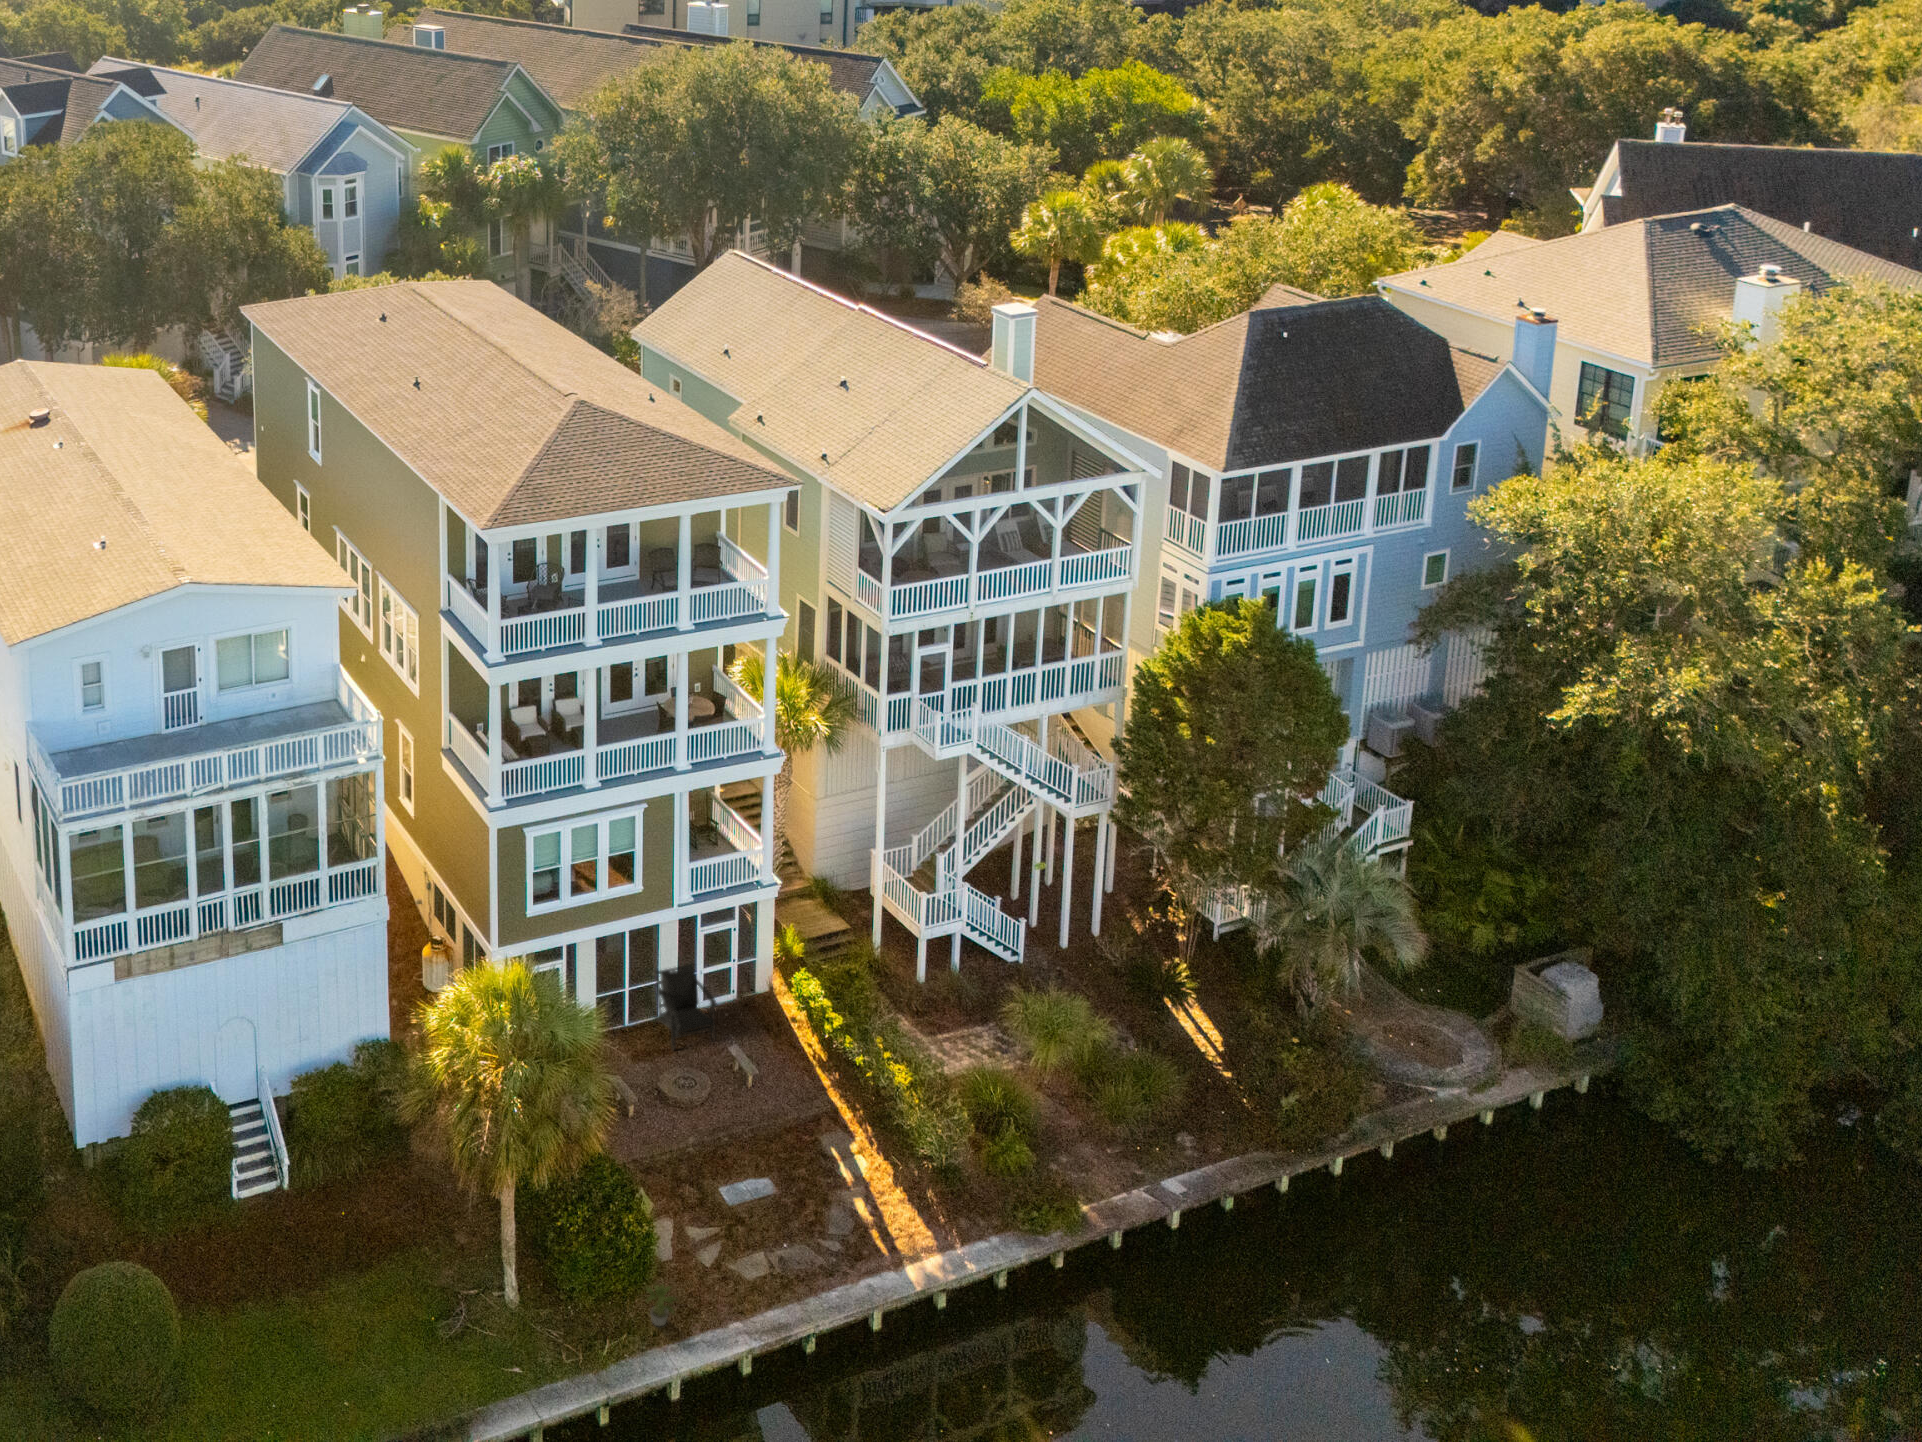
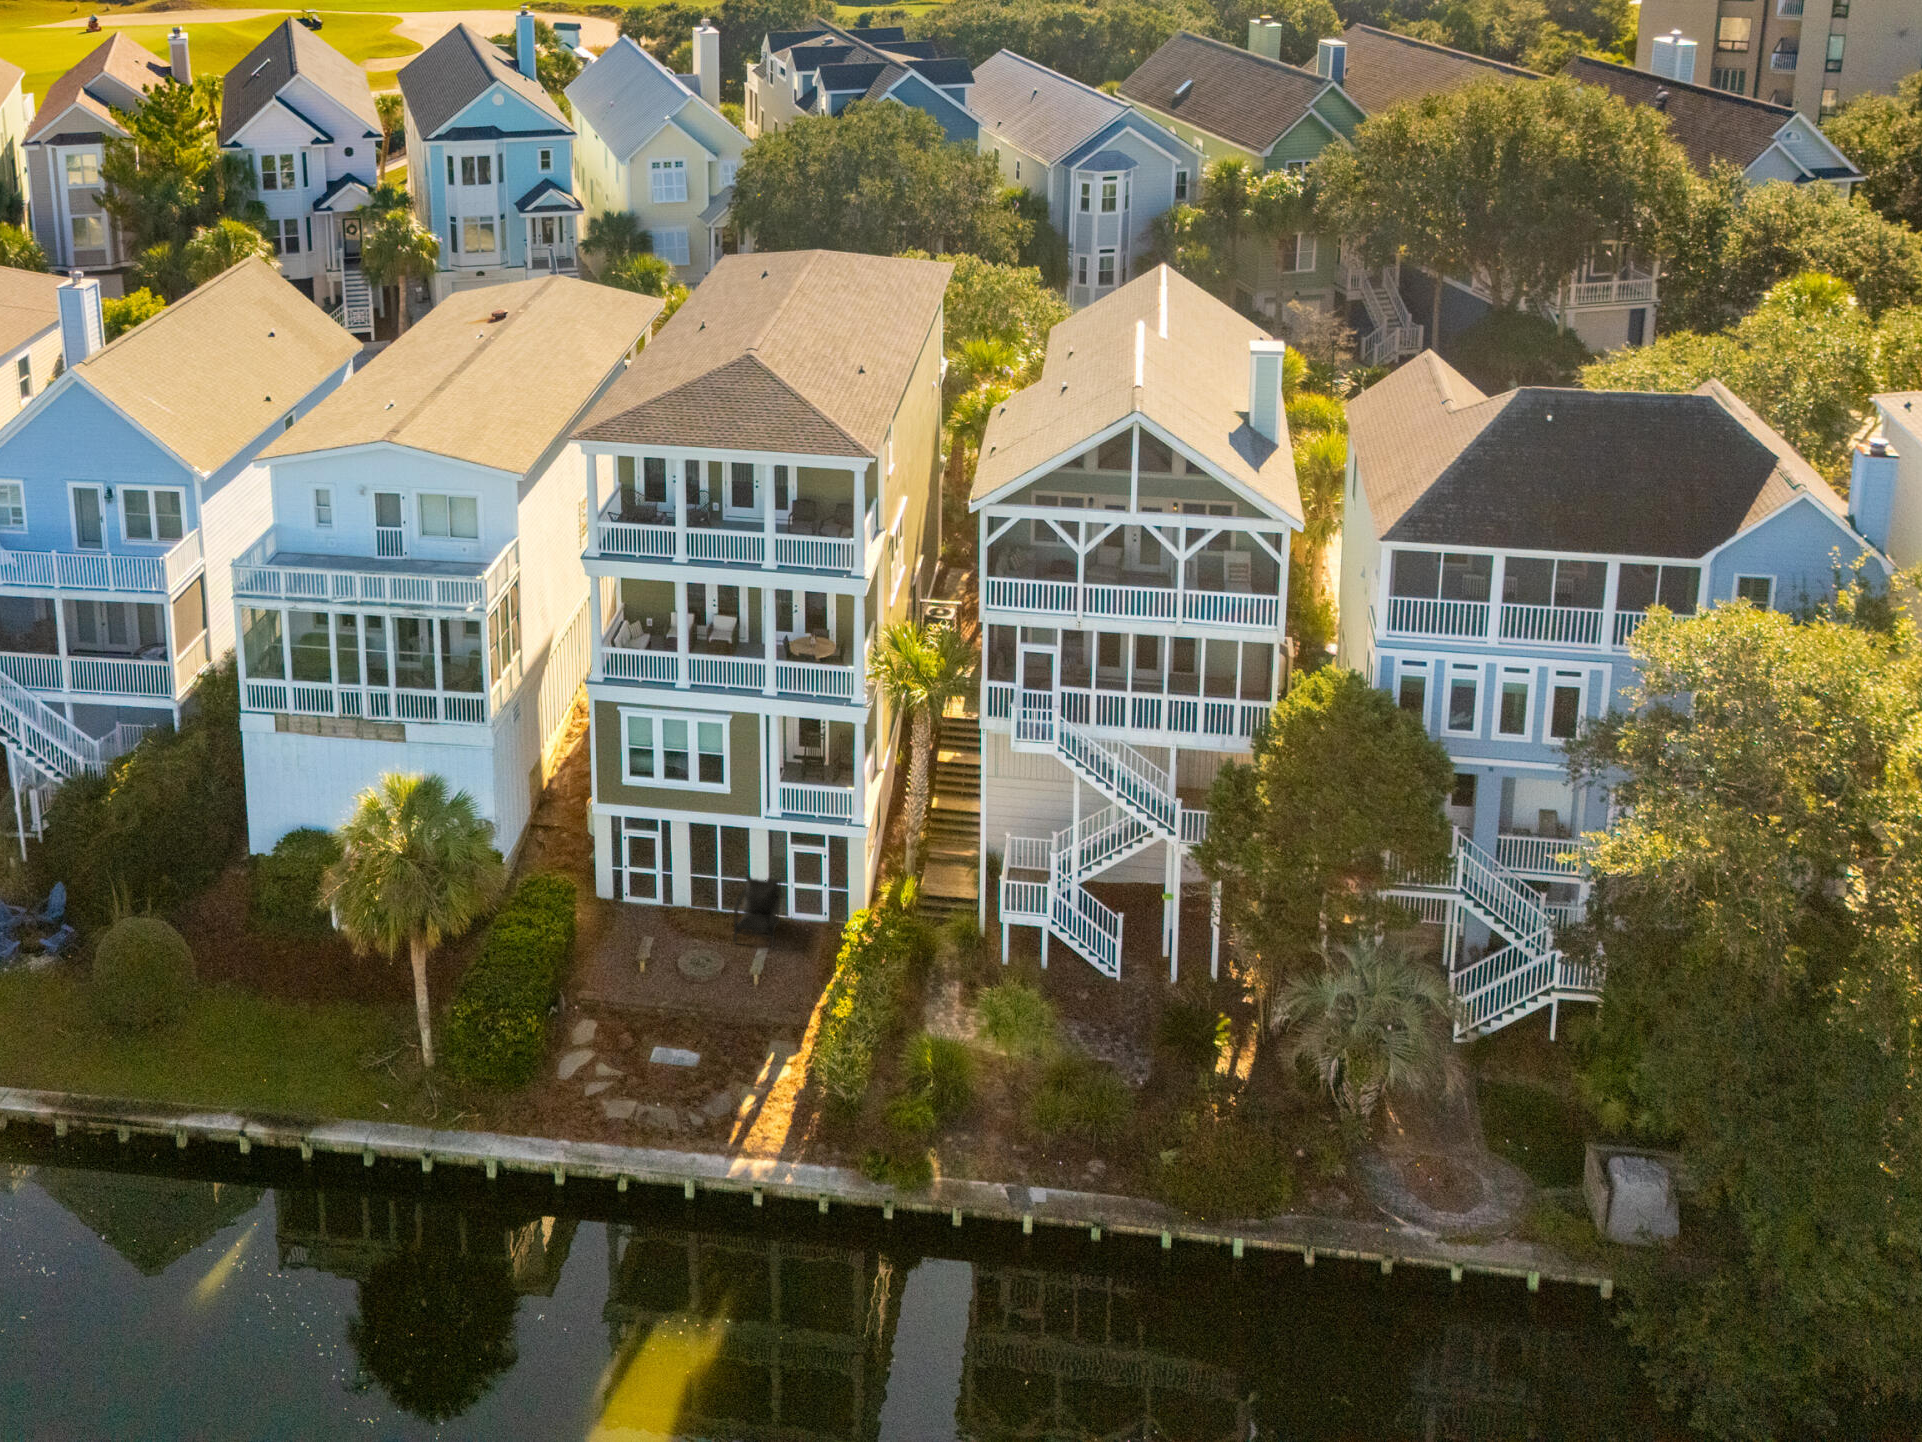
potted plant: present [647,1285,676,1326] -> none [505,1079,534,1112]

